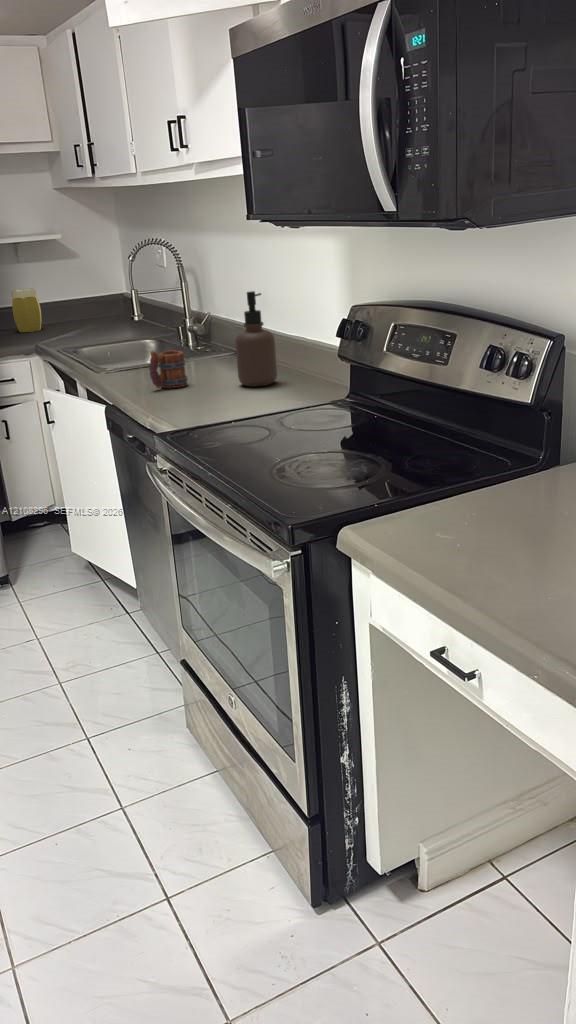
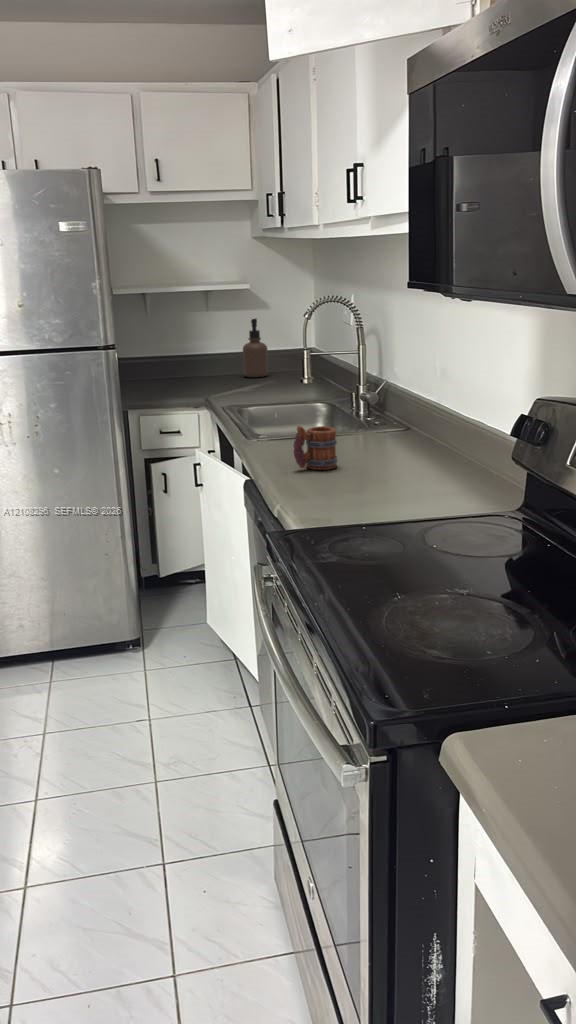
jar: present [11,288,42,332] -> none [194,337,223,382]
soap dispenser: present [235,291,277,387] -> present [243,318,268,377]

